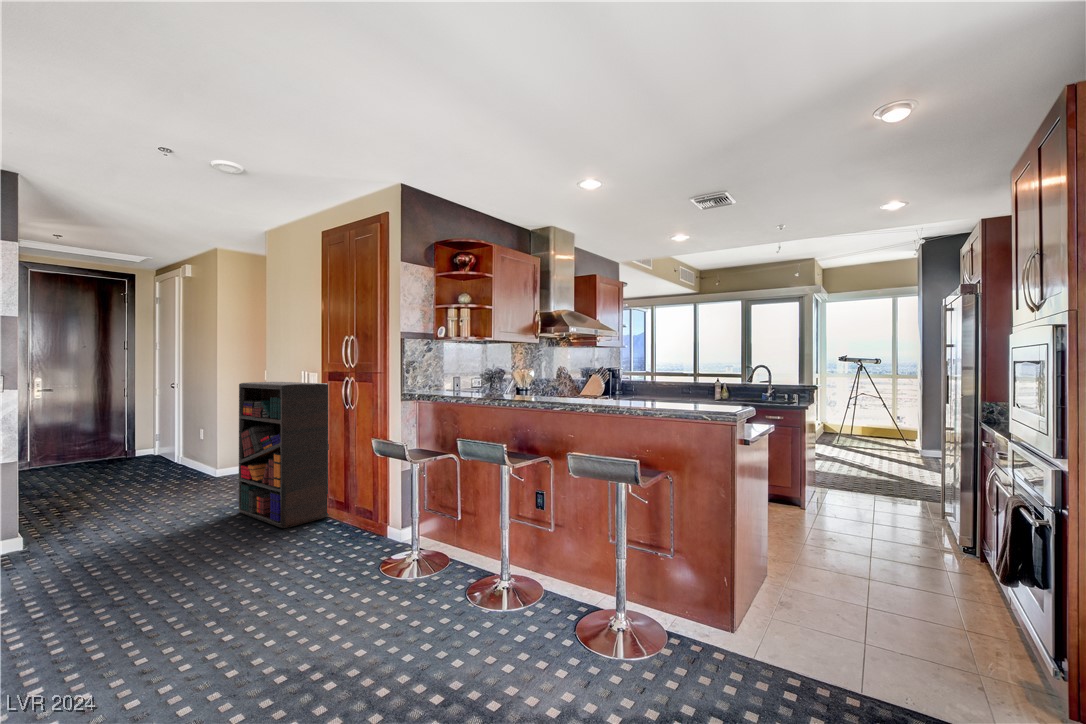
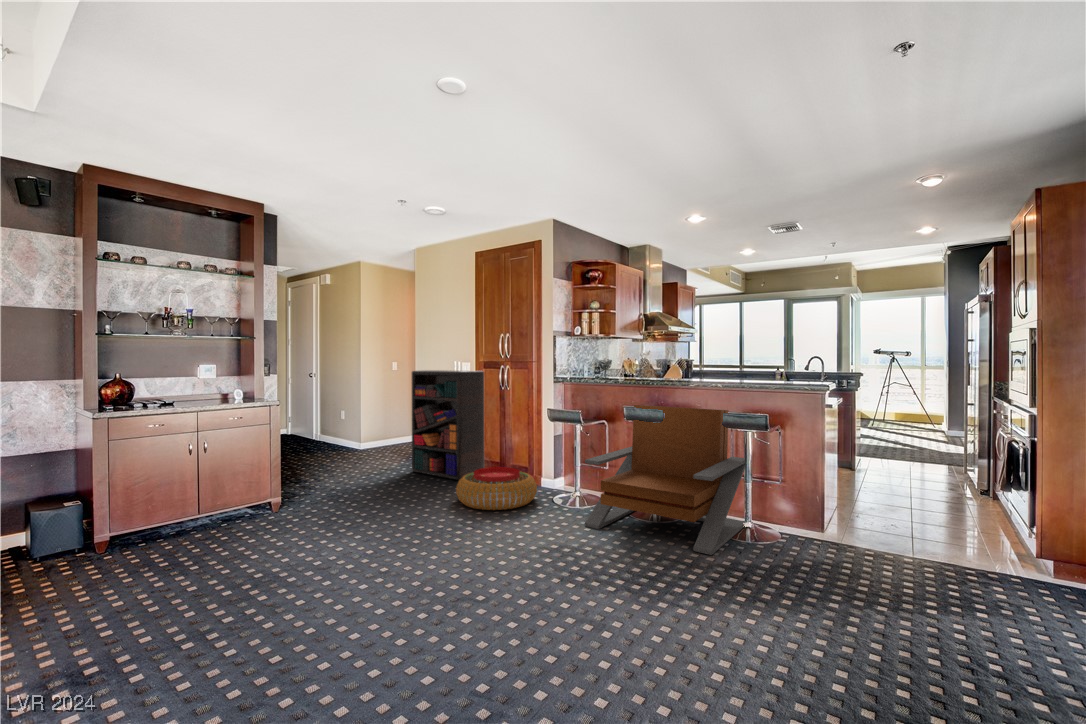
lounge chair: none [379,436,626,700] -> present [585,405,745,555]
pouf: none [232,517,358,588] -> present [456,467,537,510]

